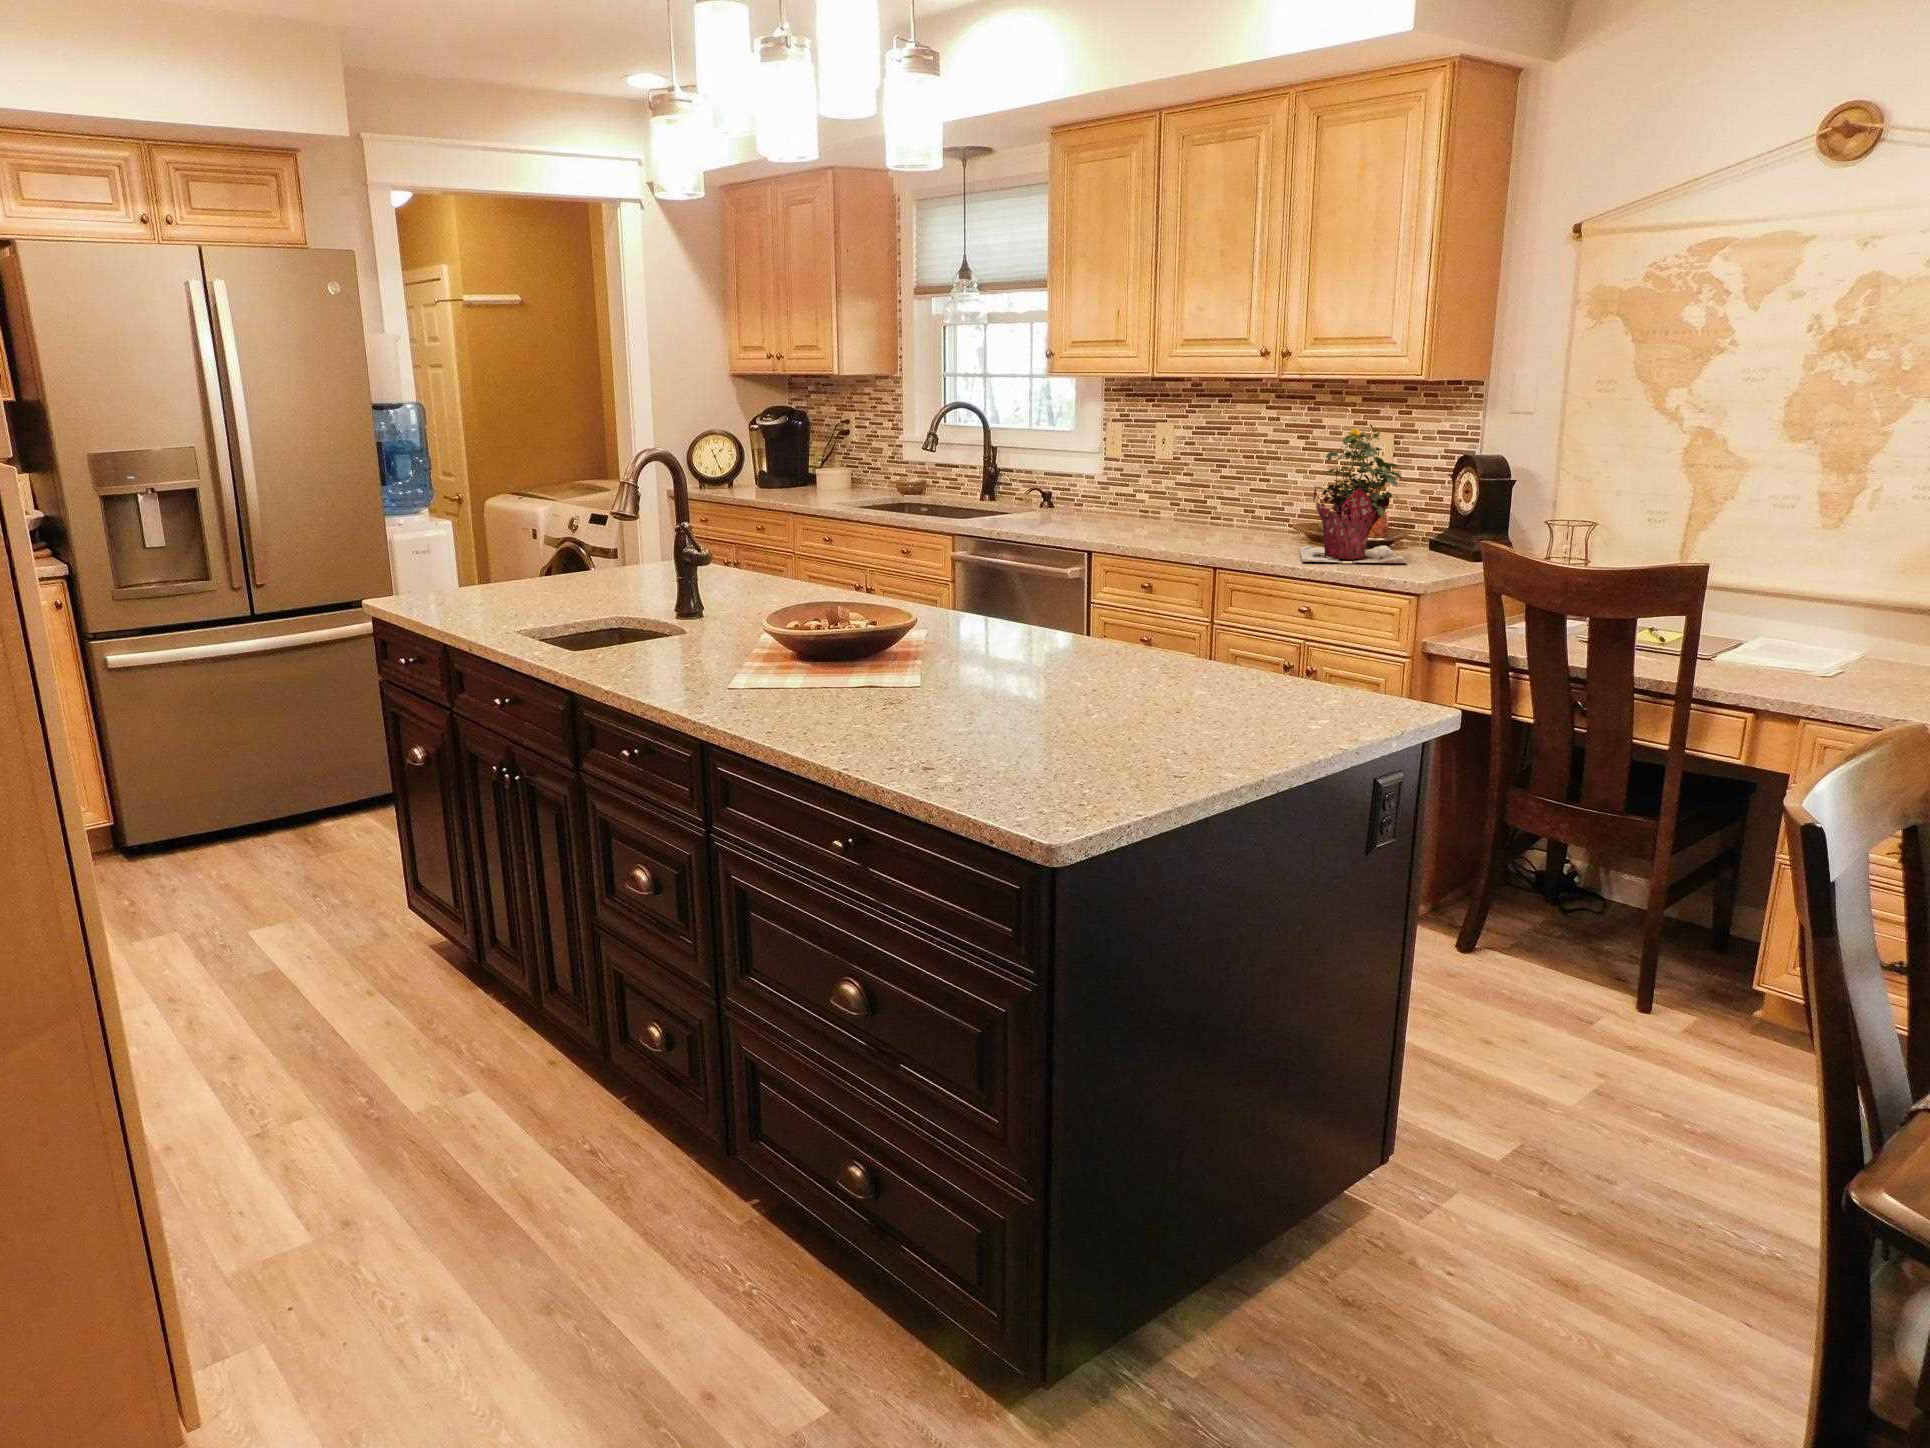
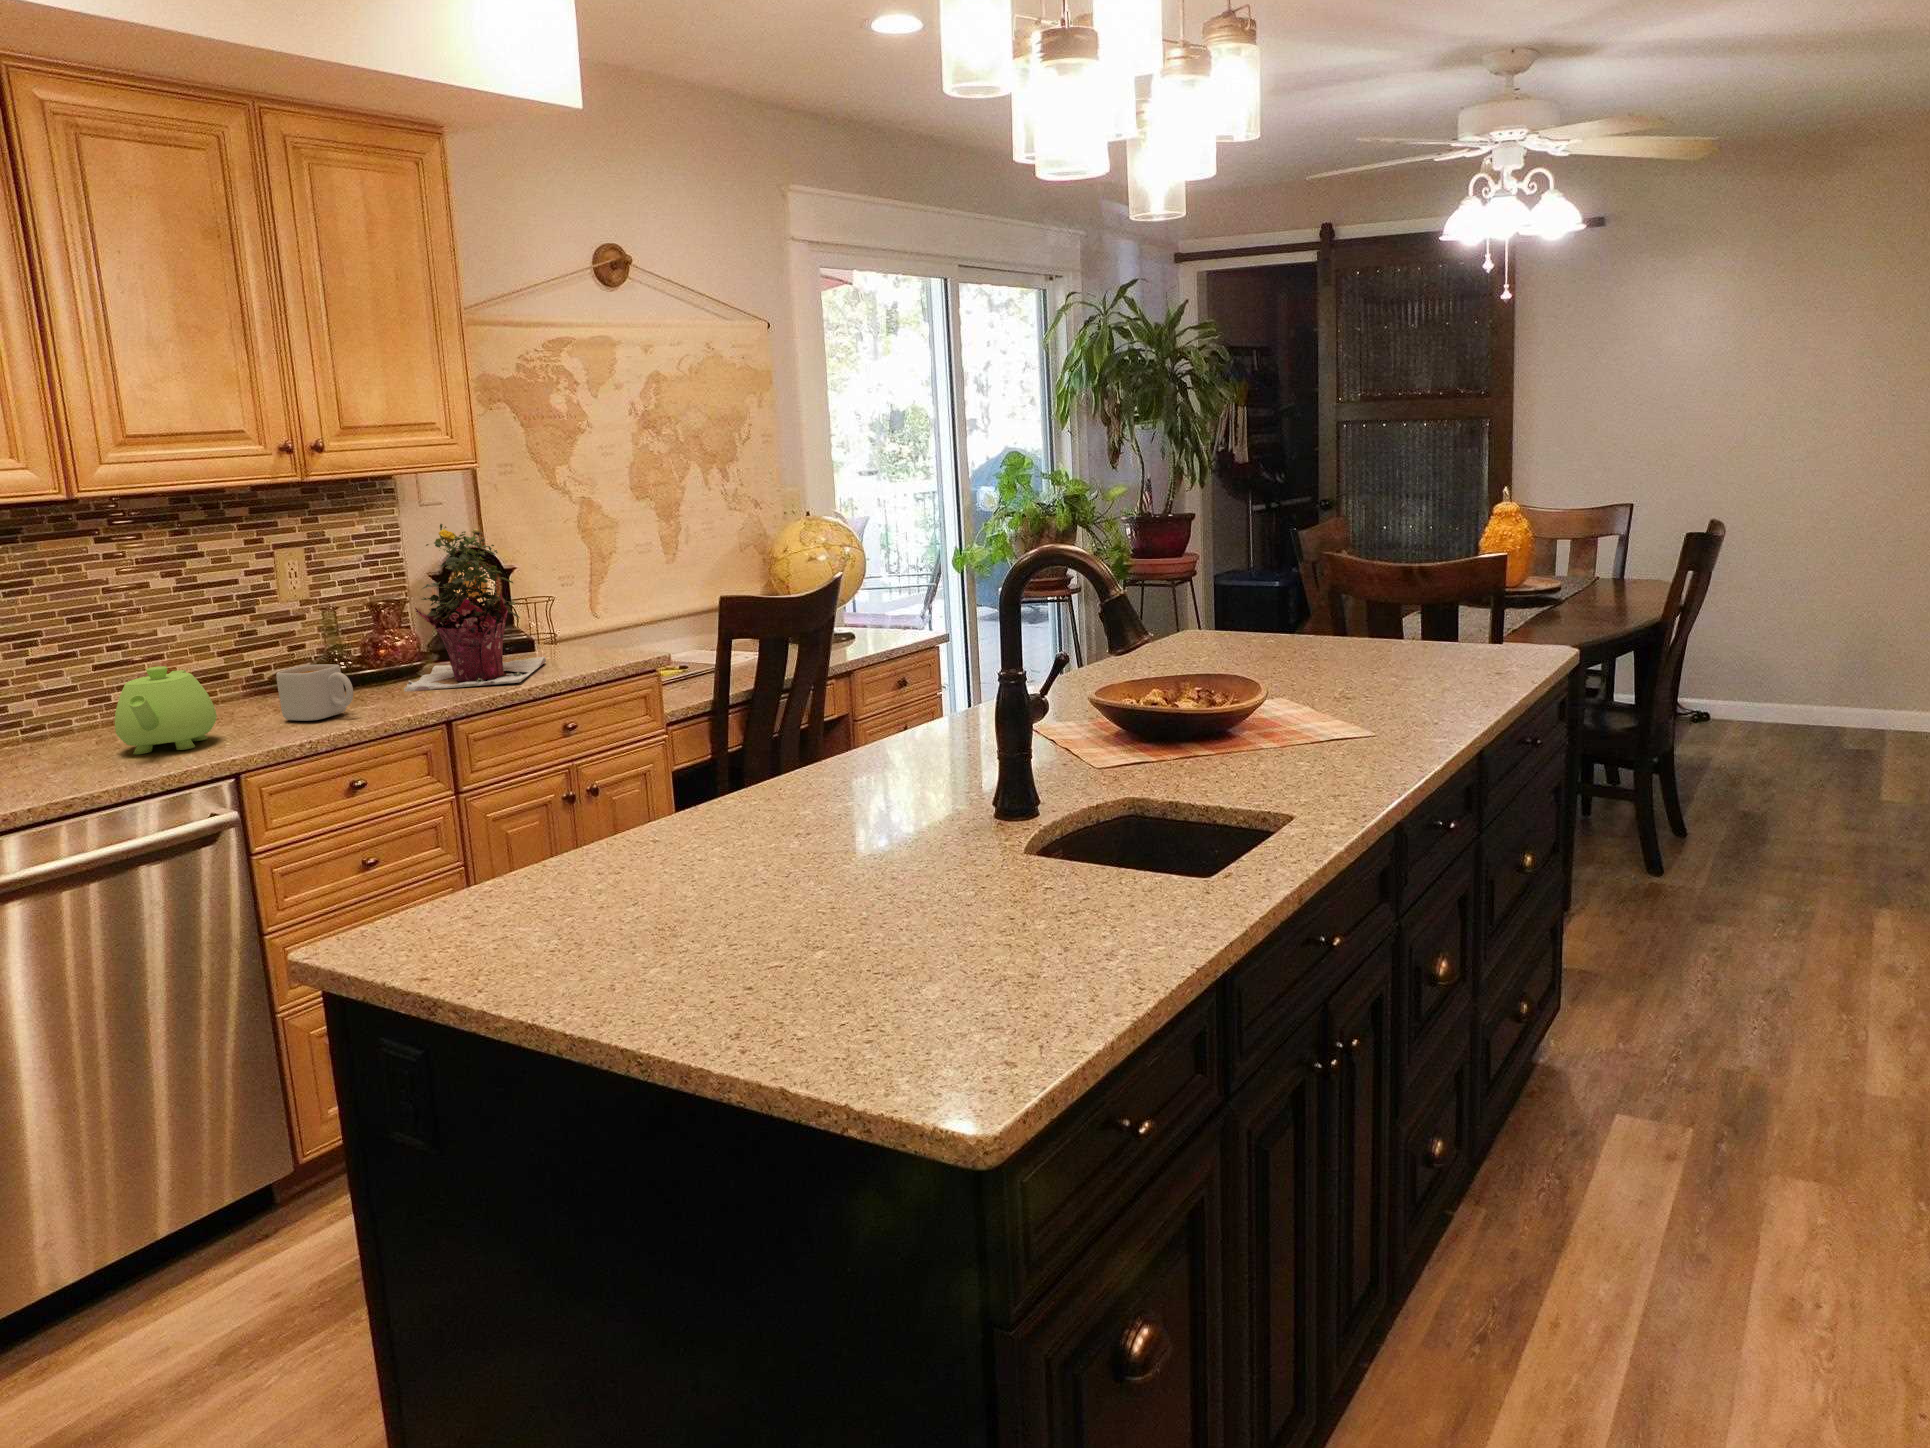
teapot: none [1108,485,1189,536] -> present [115,666,217,754]
mug: none [1194,508,1234,545] -> present [276,664,353,721]

